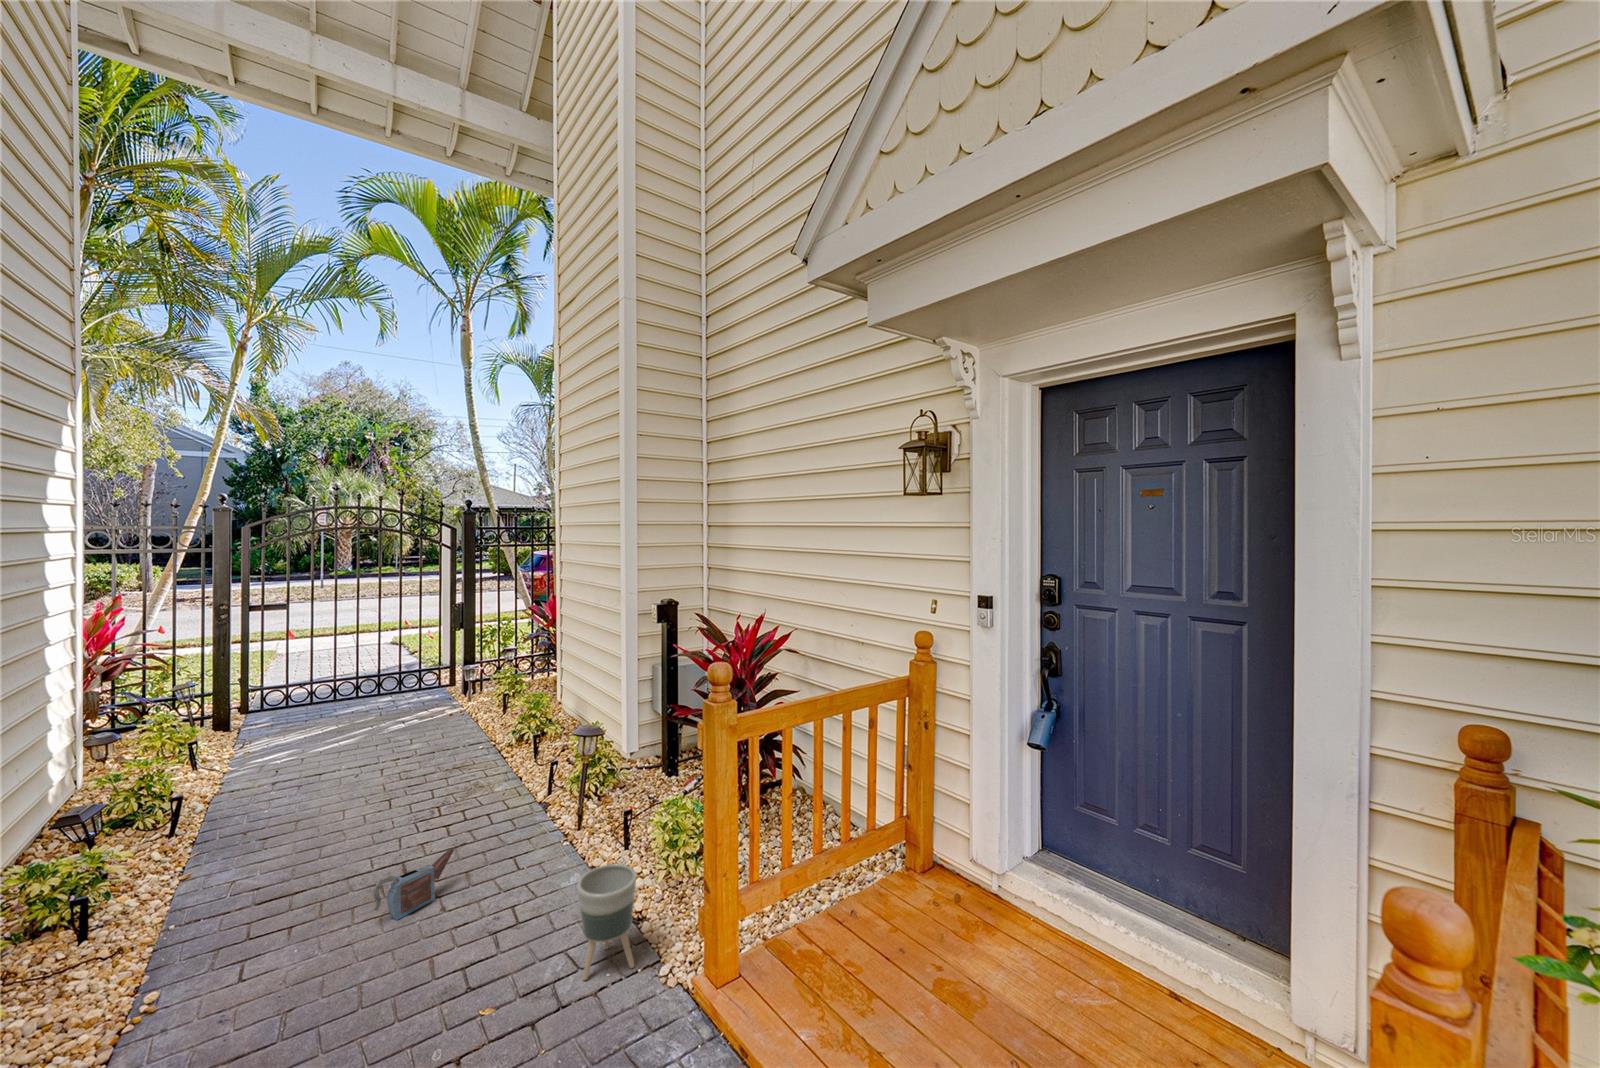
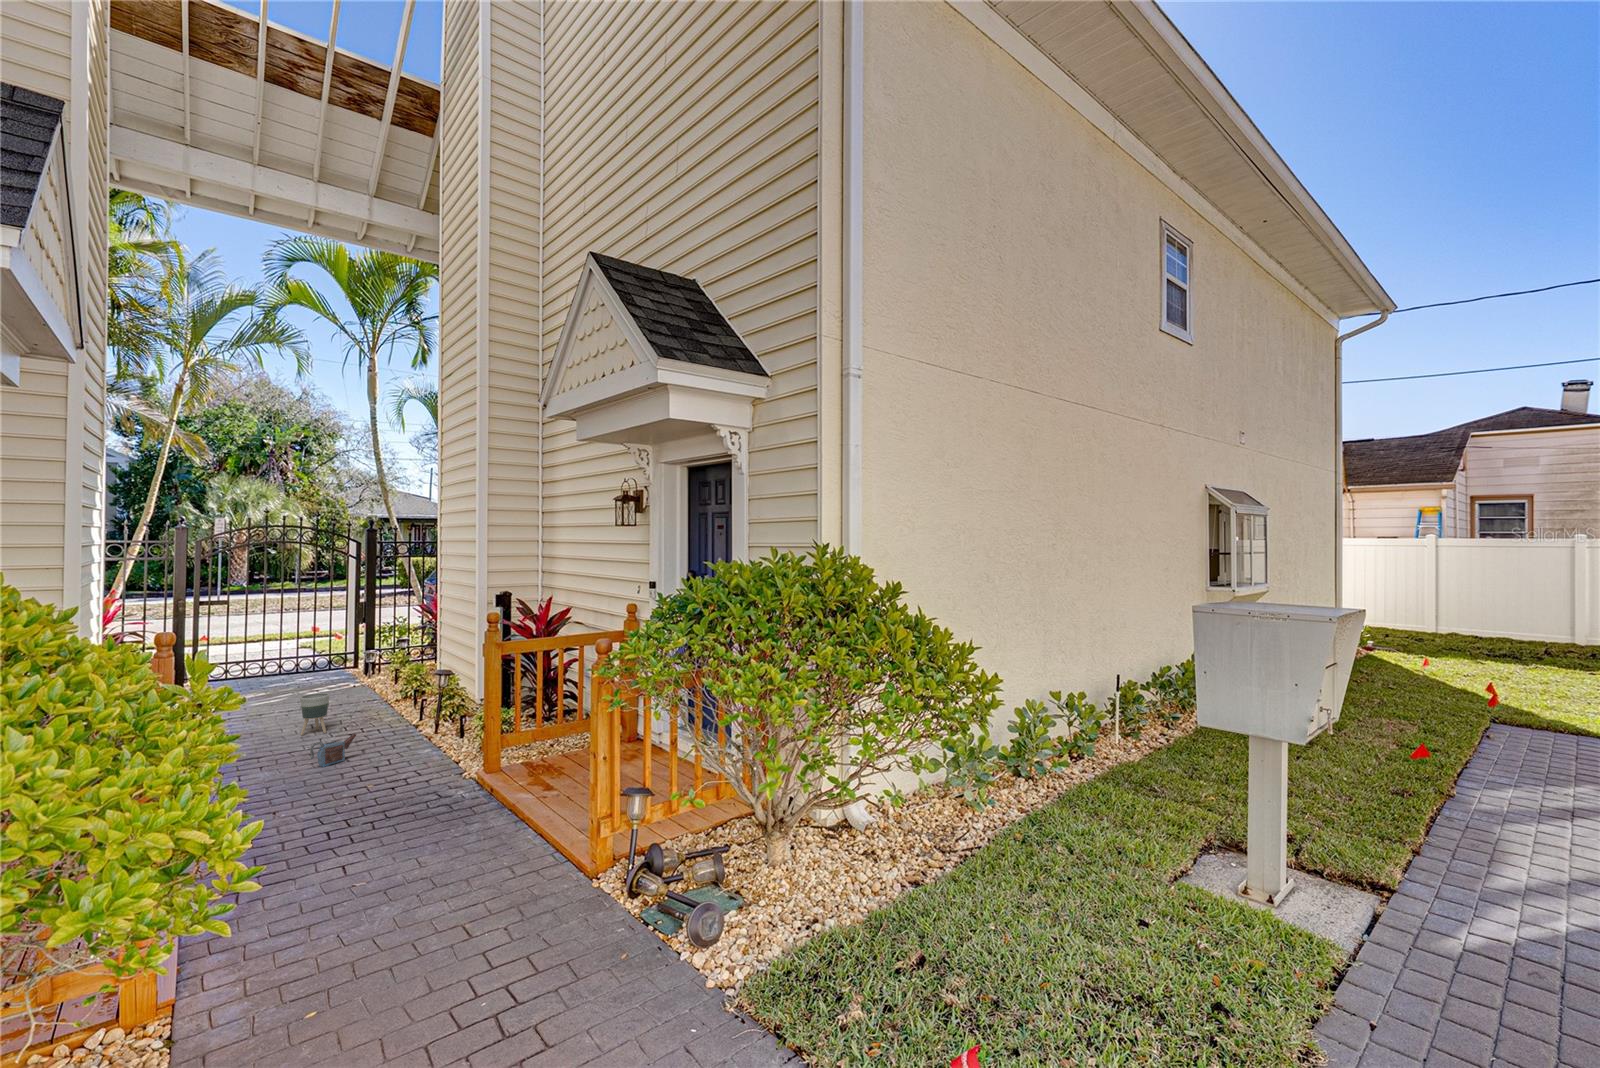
planter: present [577,864,636,980] -> present [300,693,330,735]

